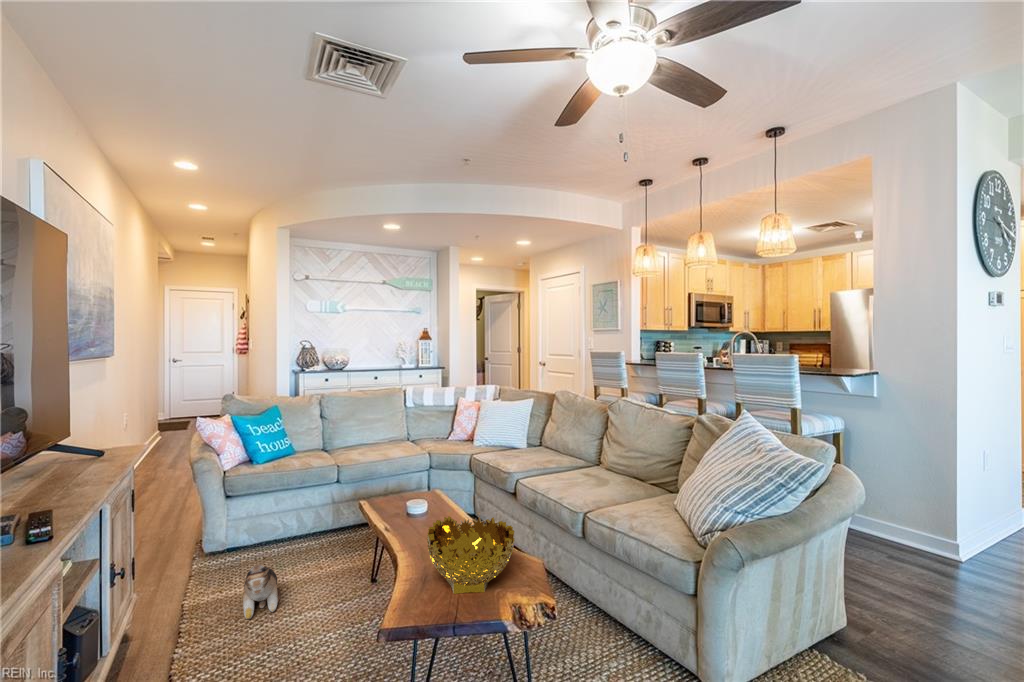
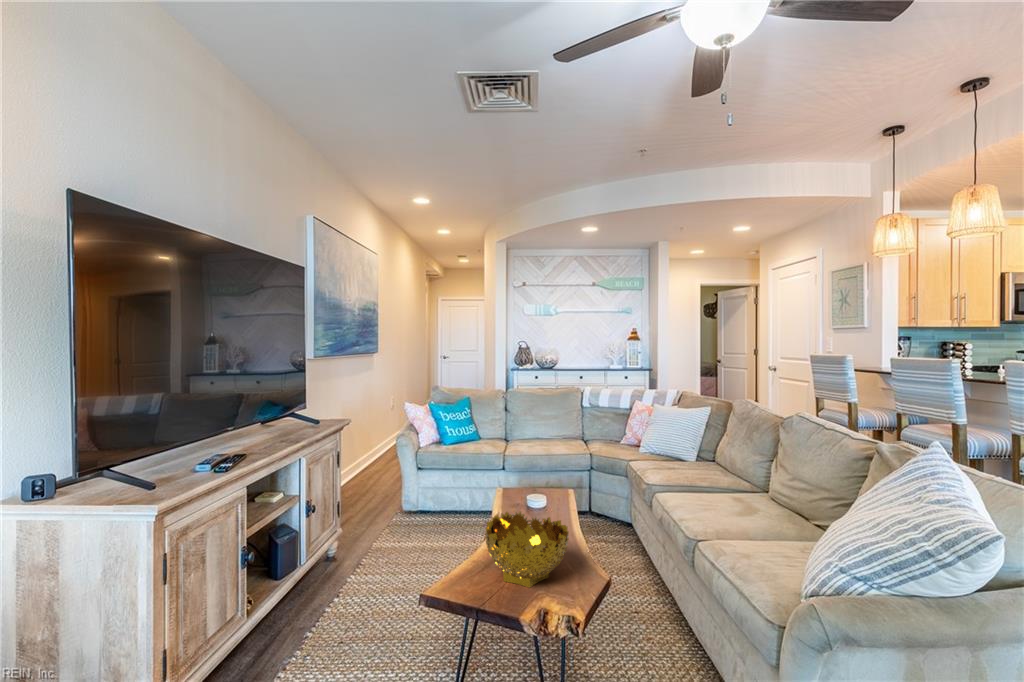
plush toy: present [241,564,280,619] -> none [397,524,434,567]

